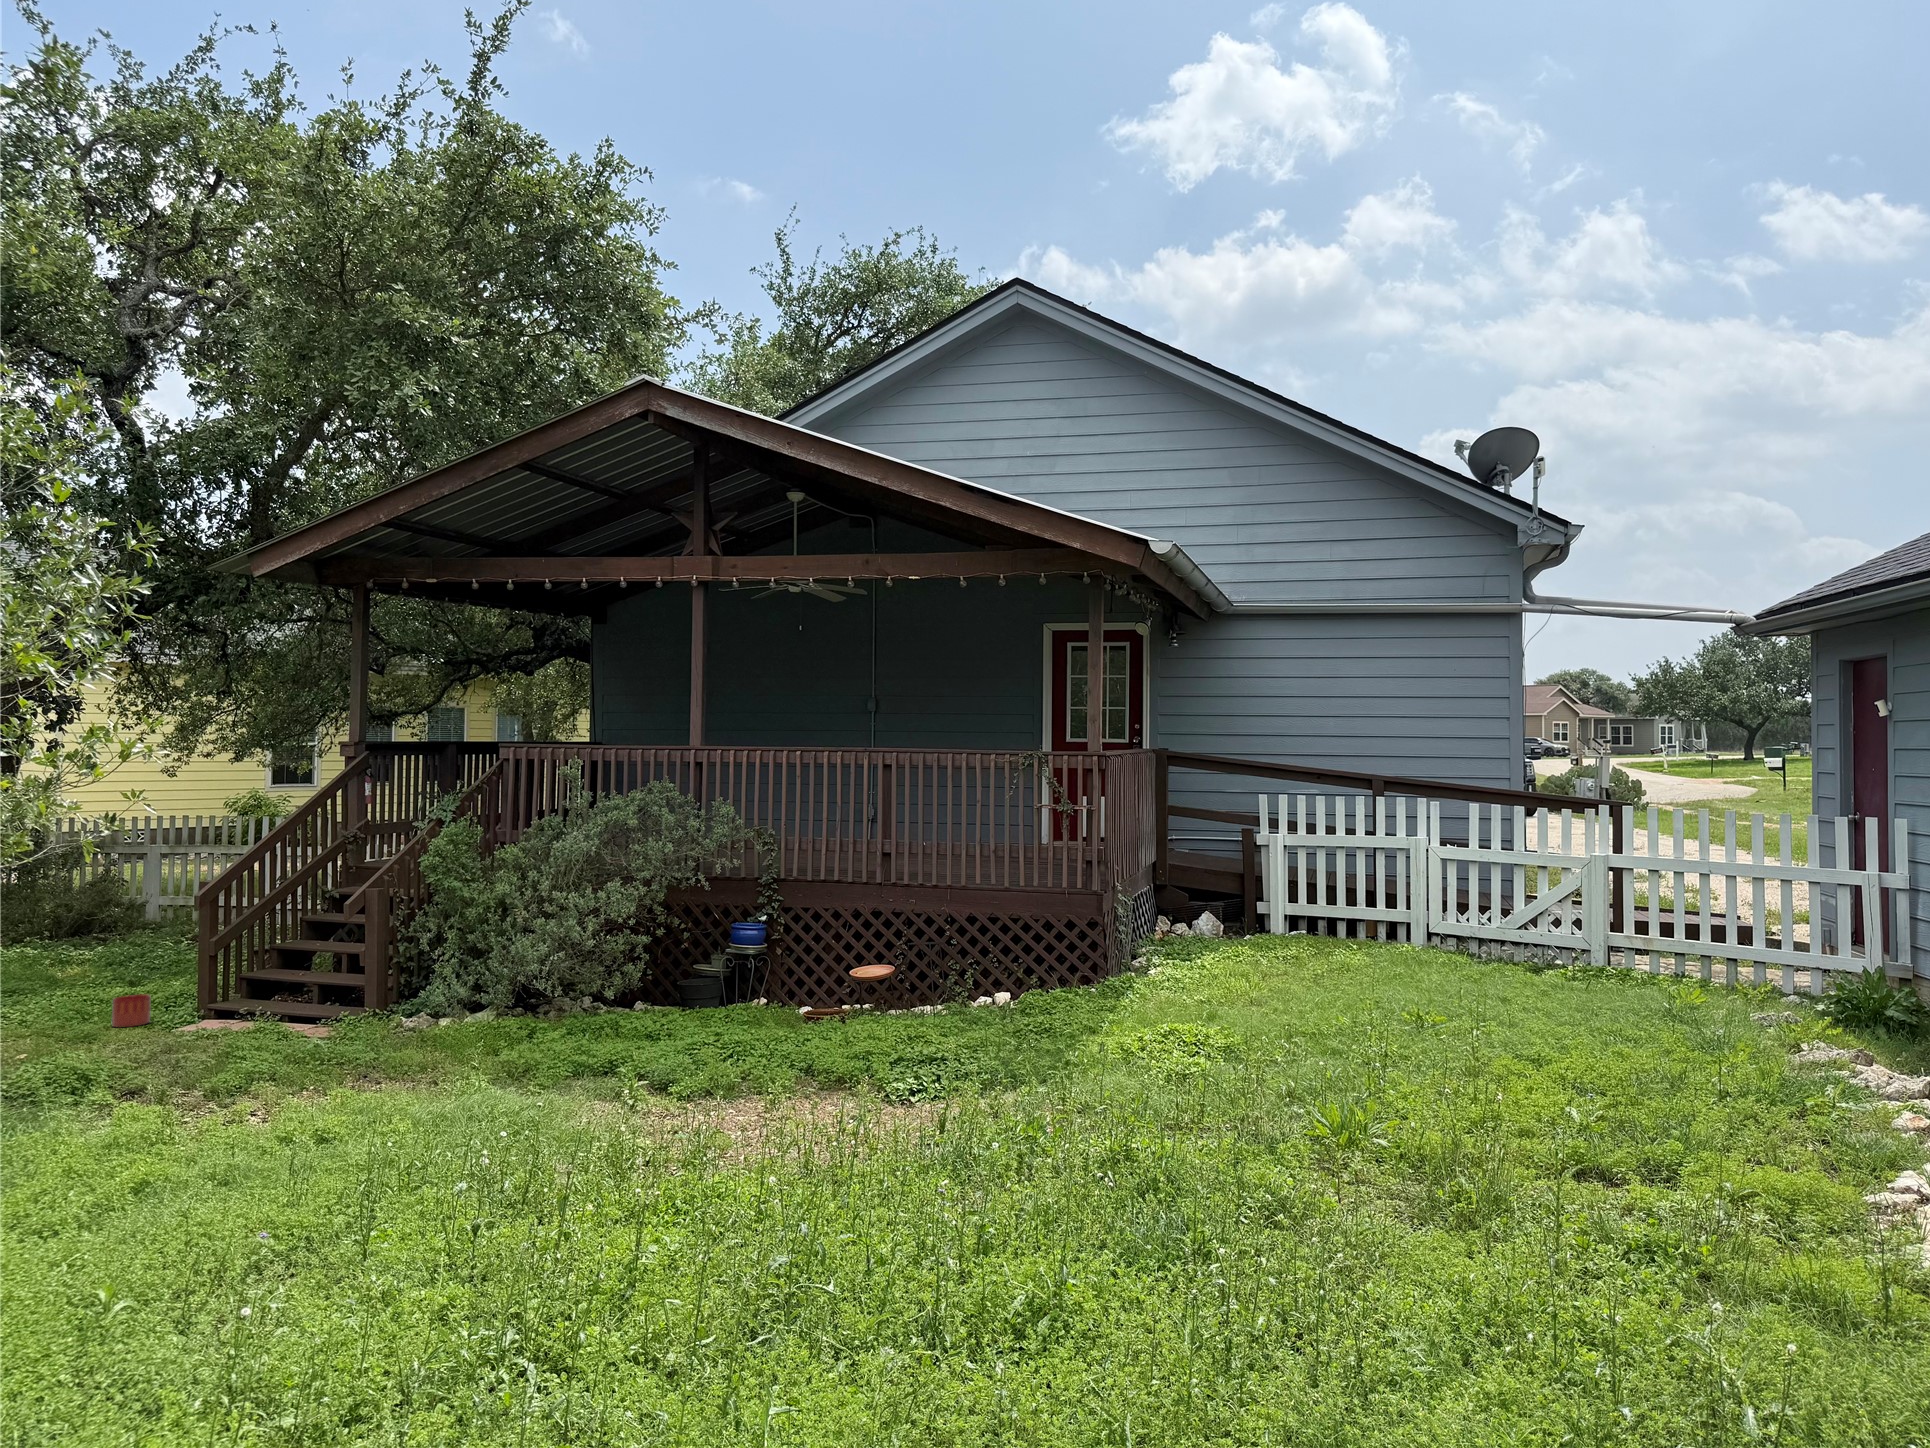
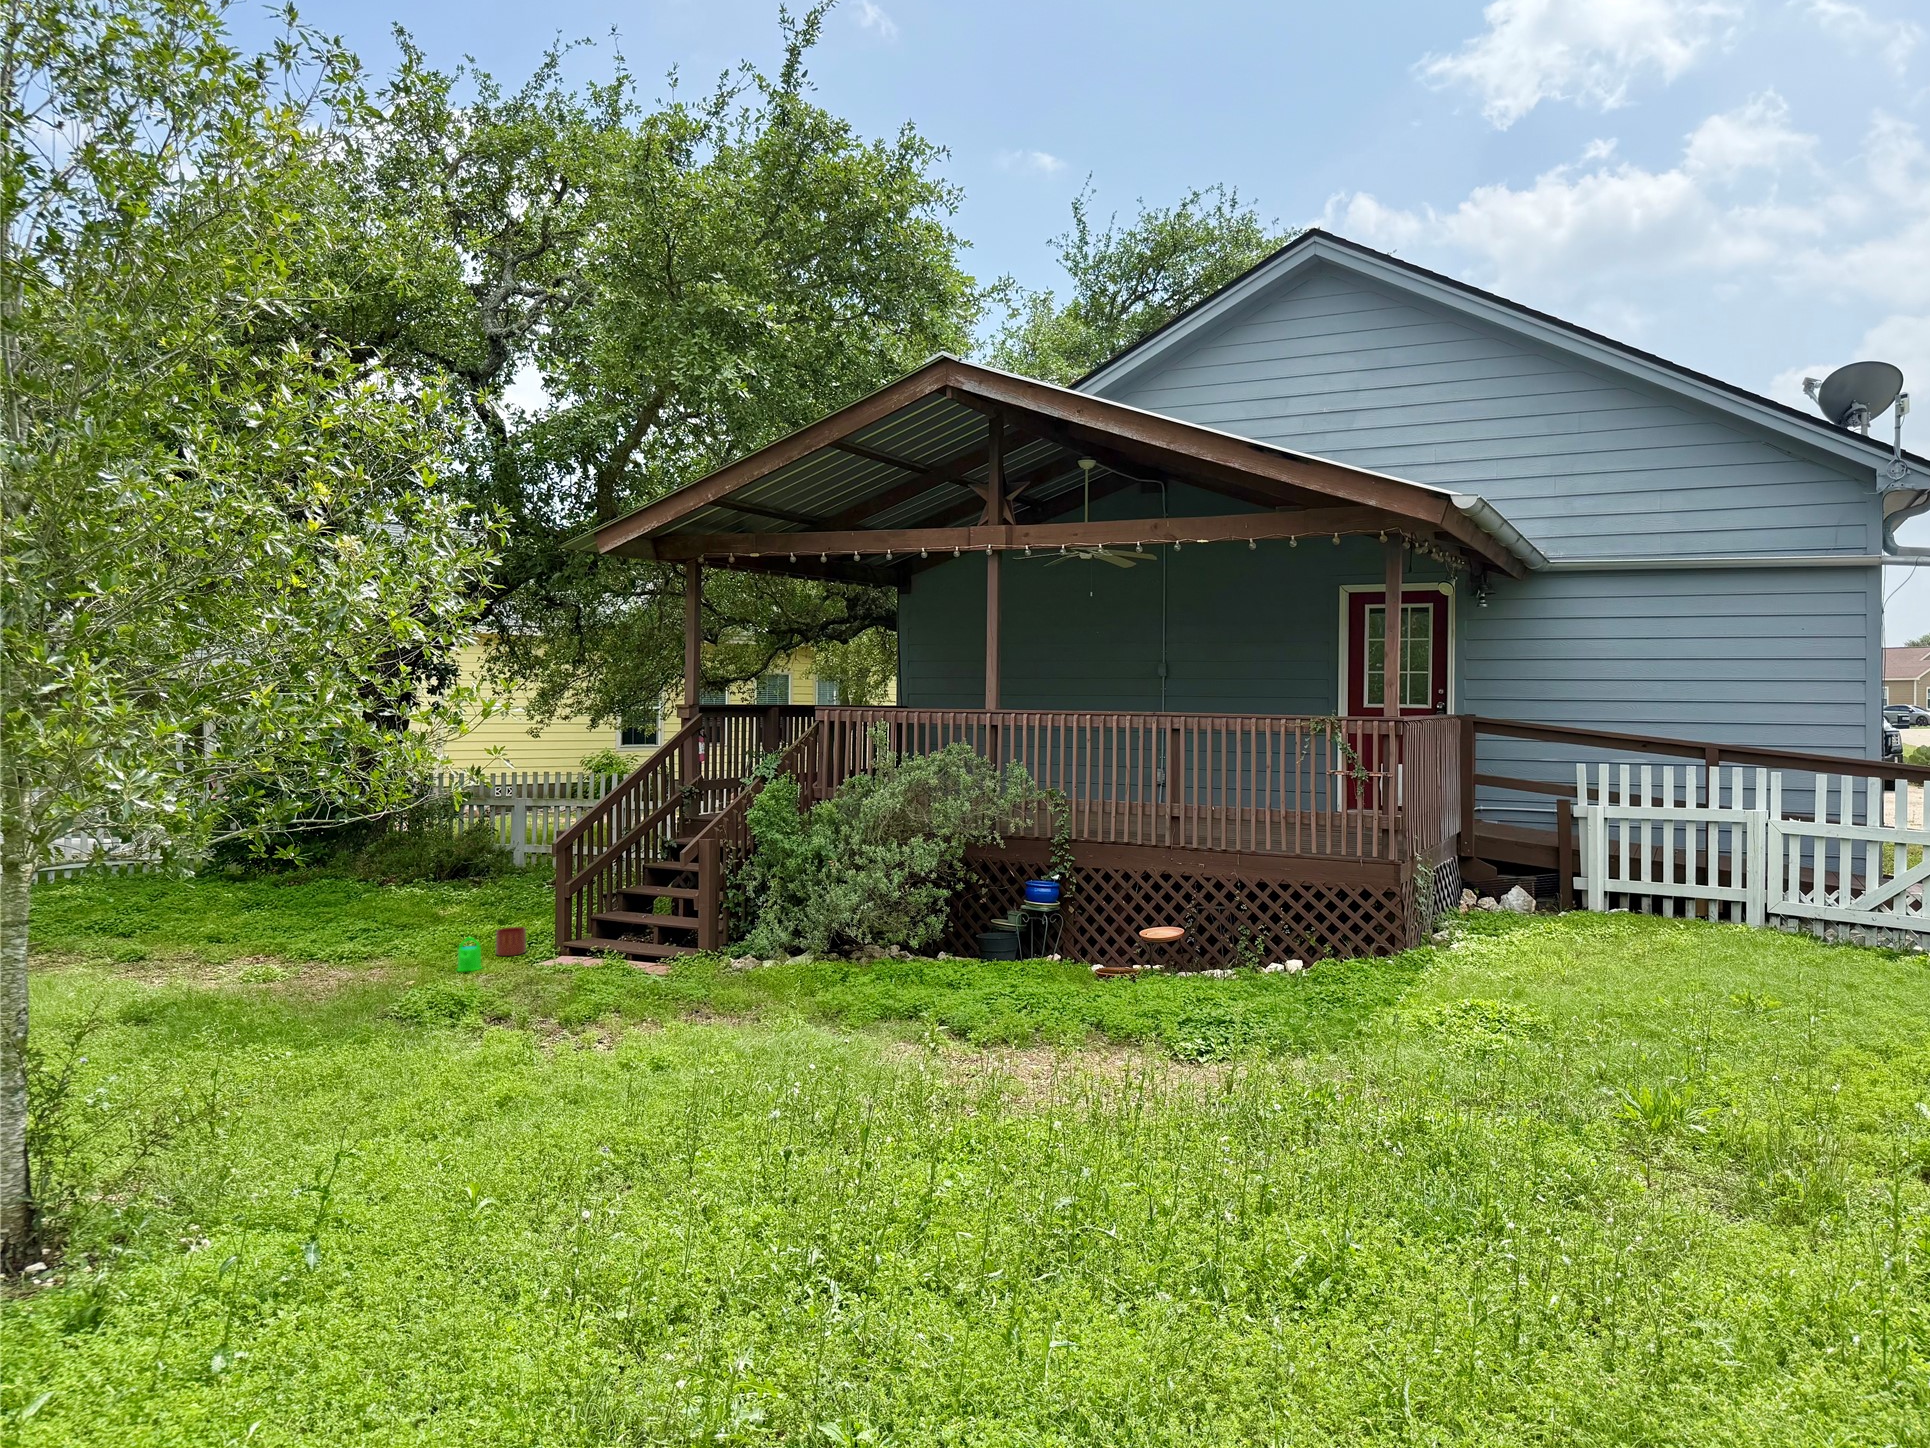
watering can: none [60,1004,96,1044] -> present [457,937,482,971]

